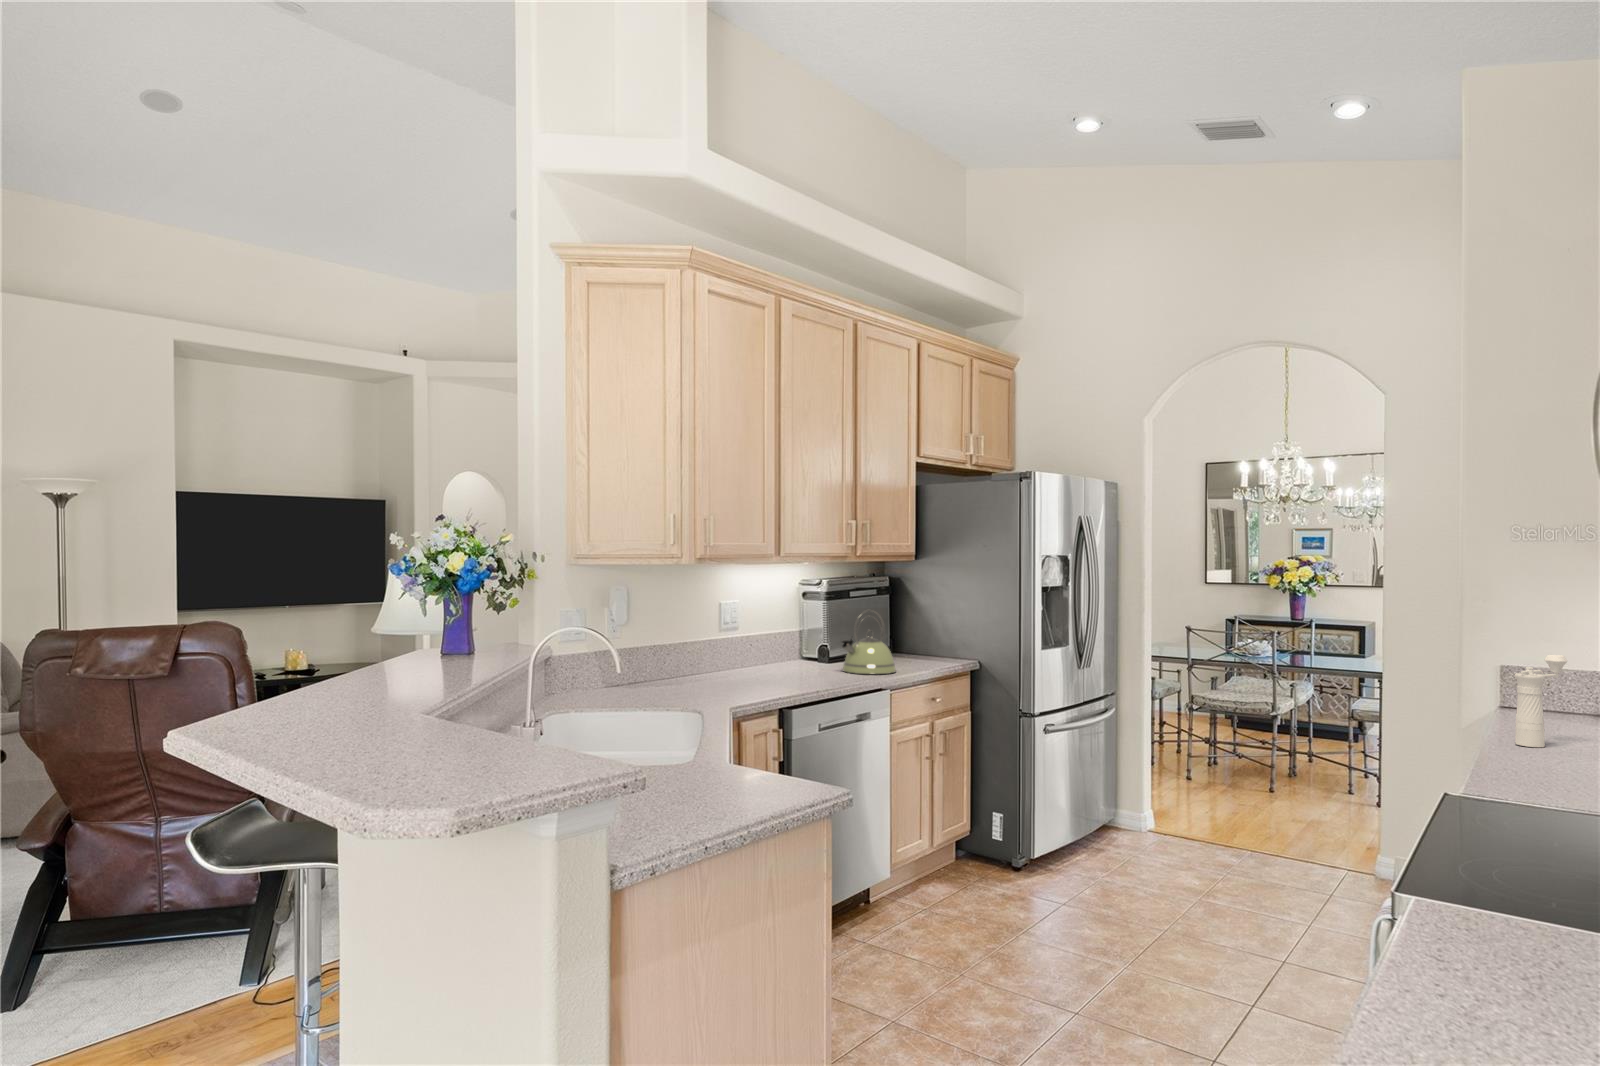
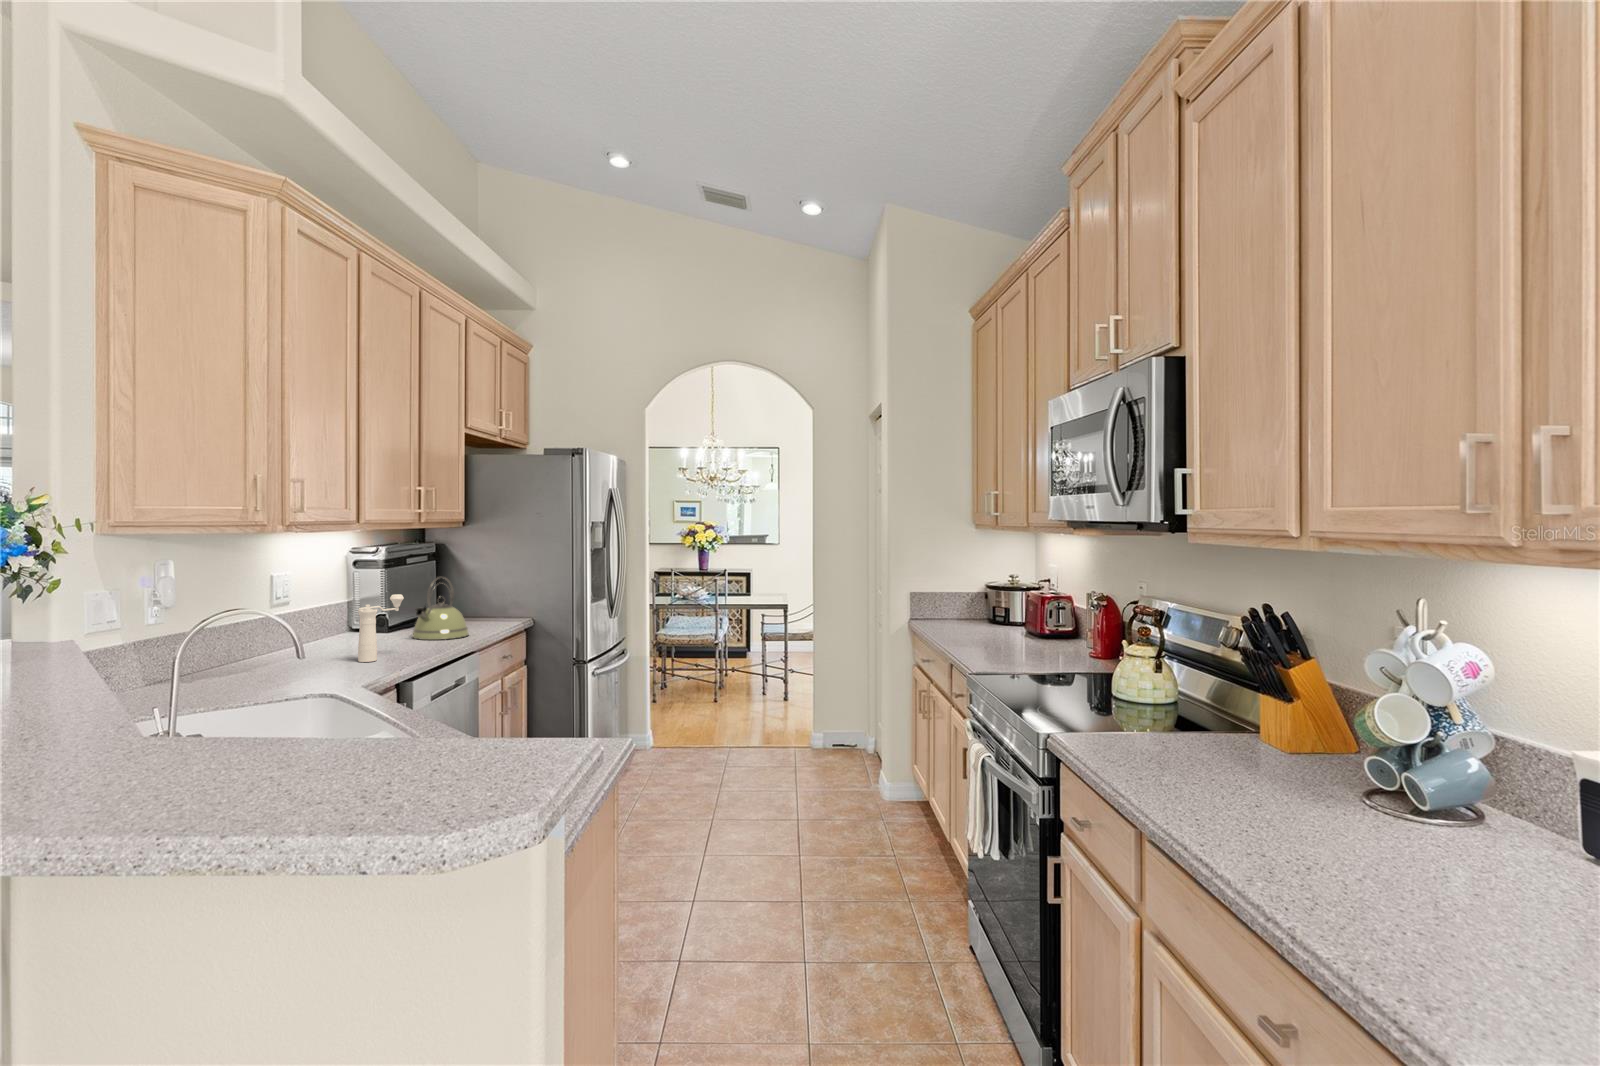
pepper mill: present [1515,655,1567,747] -> present [358,594,404,662]

